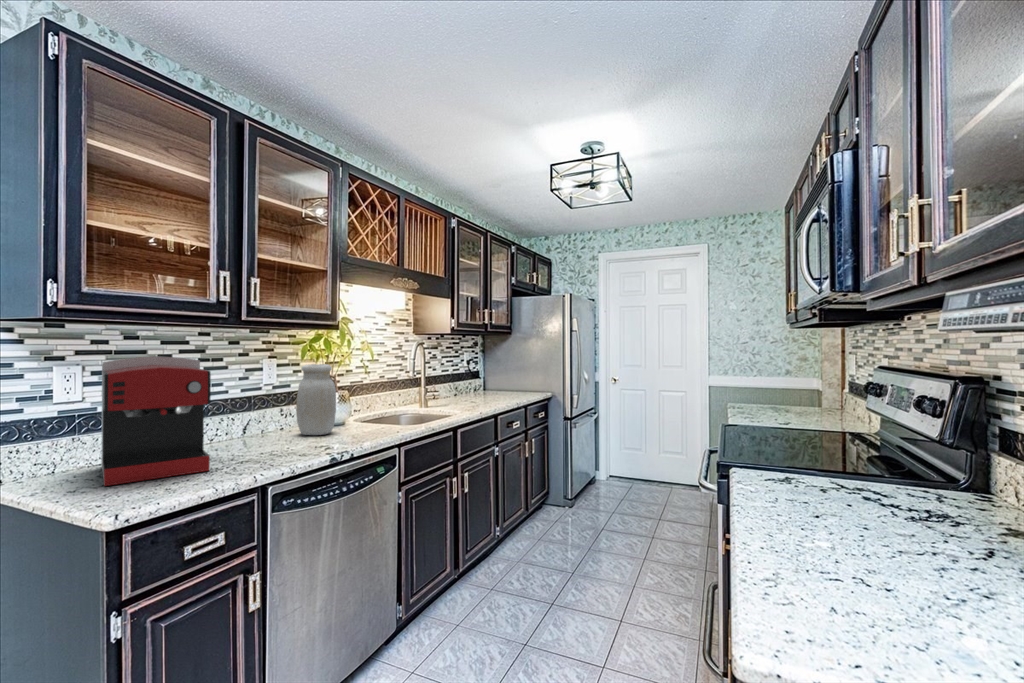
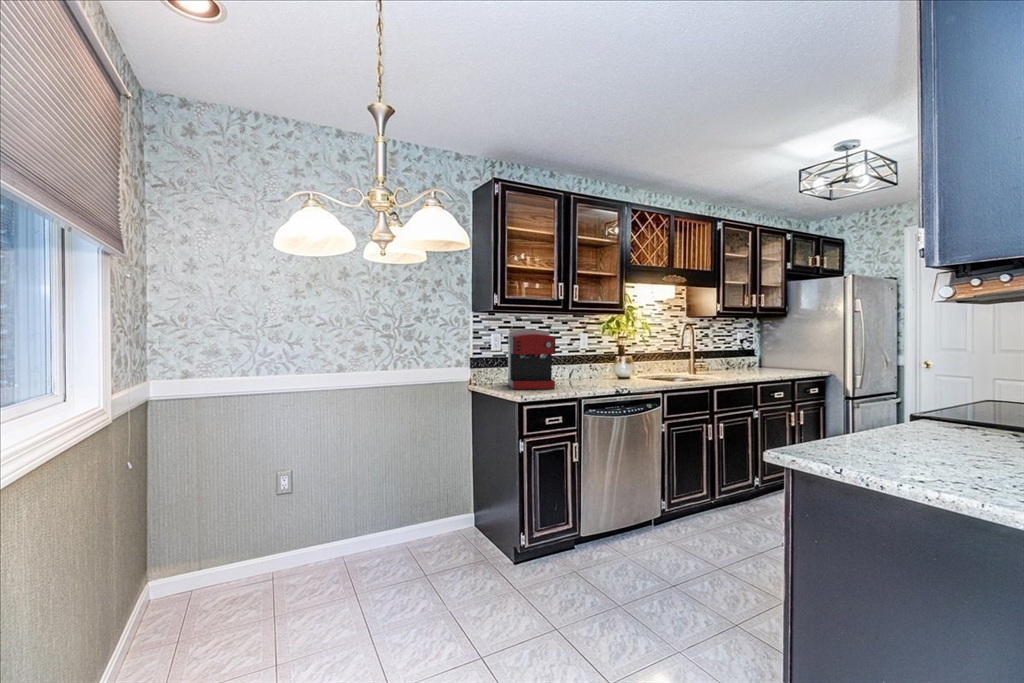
jar: present [296,364,336,435] -> none [599,337,623,381]

